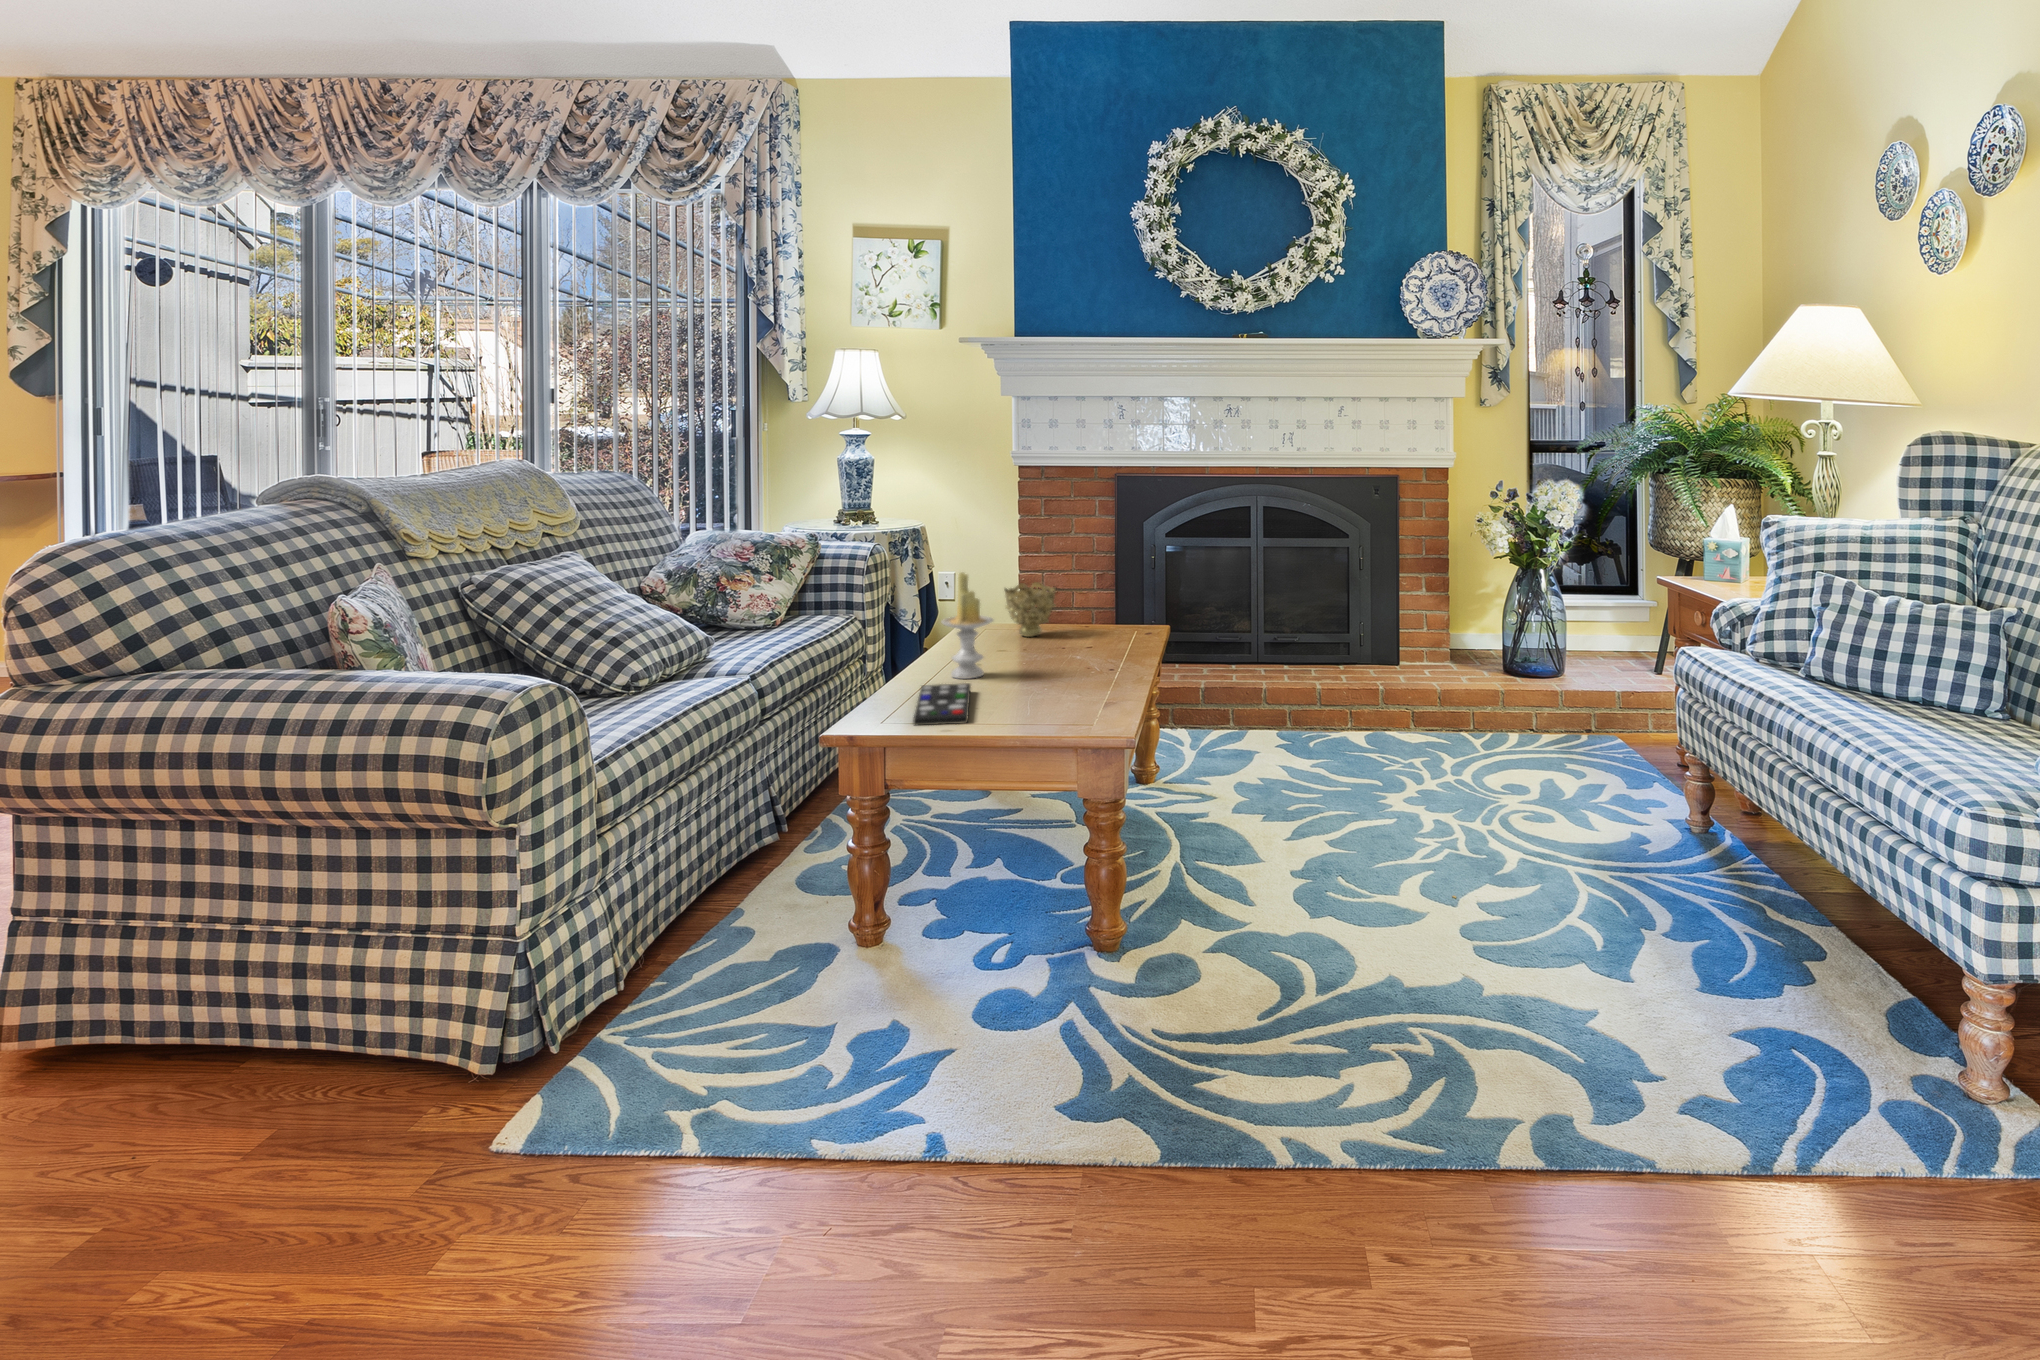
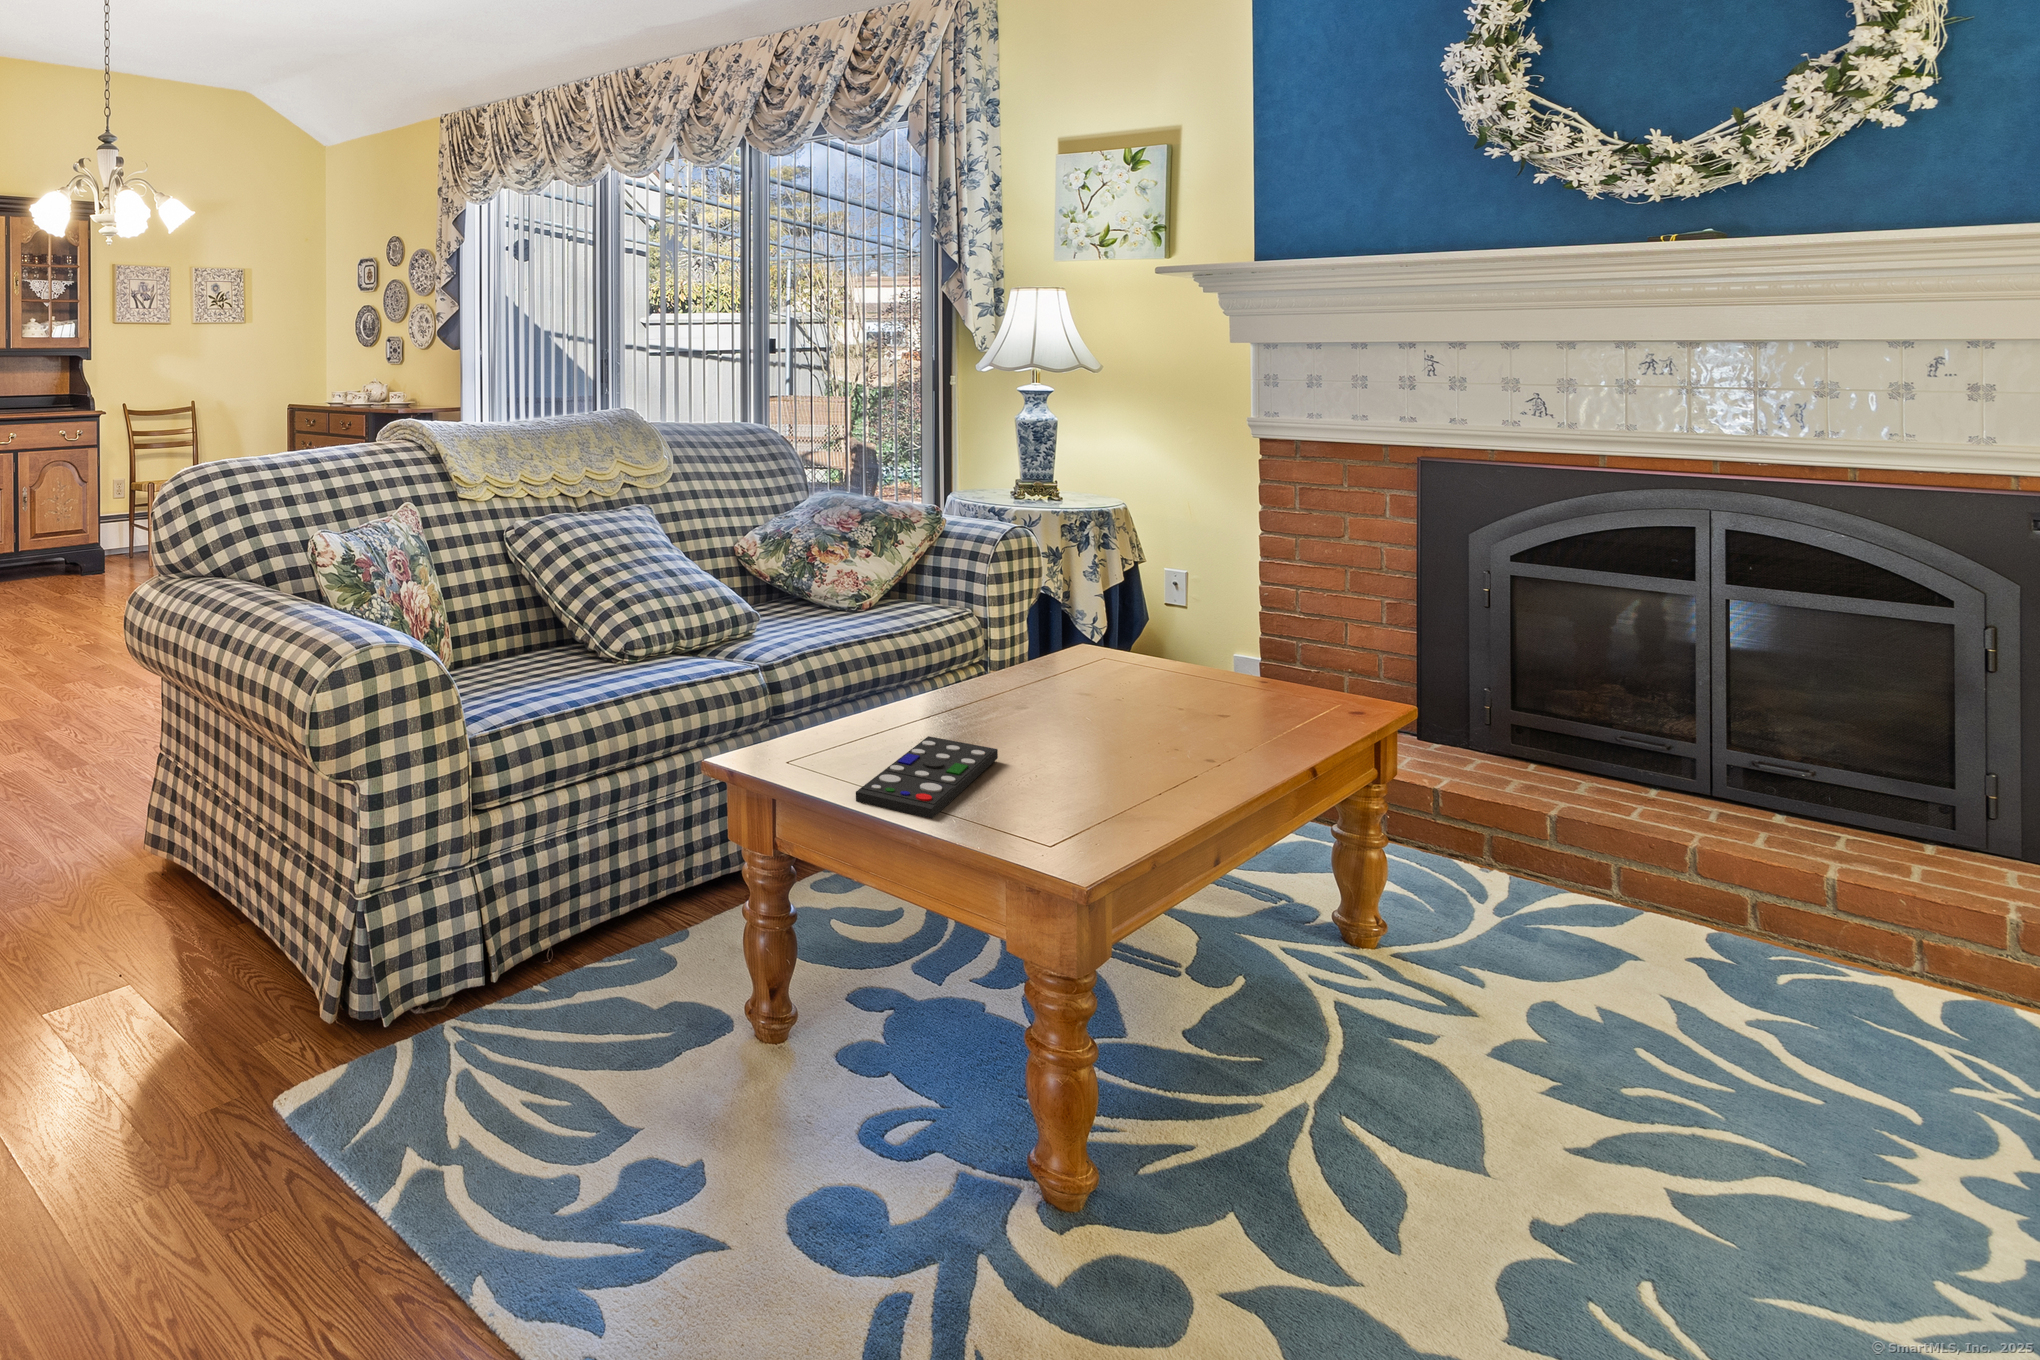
candle: present [942,572,993,679] -> none [982,584,1061,739]
decorative bowl: present [1005,582,1056,637] -> none [1144,603,1231,684]

